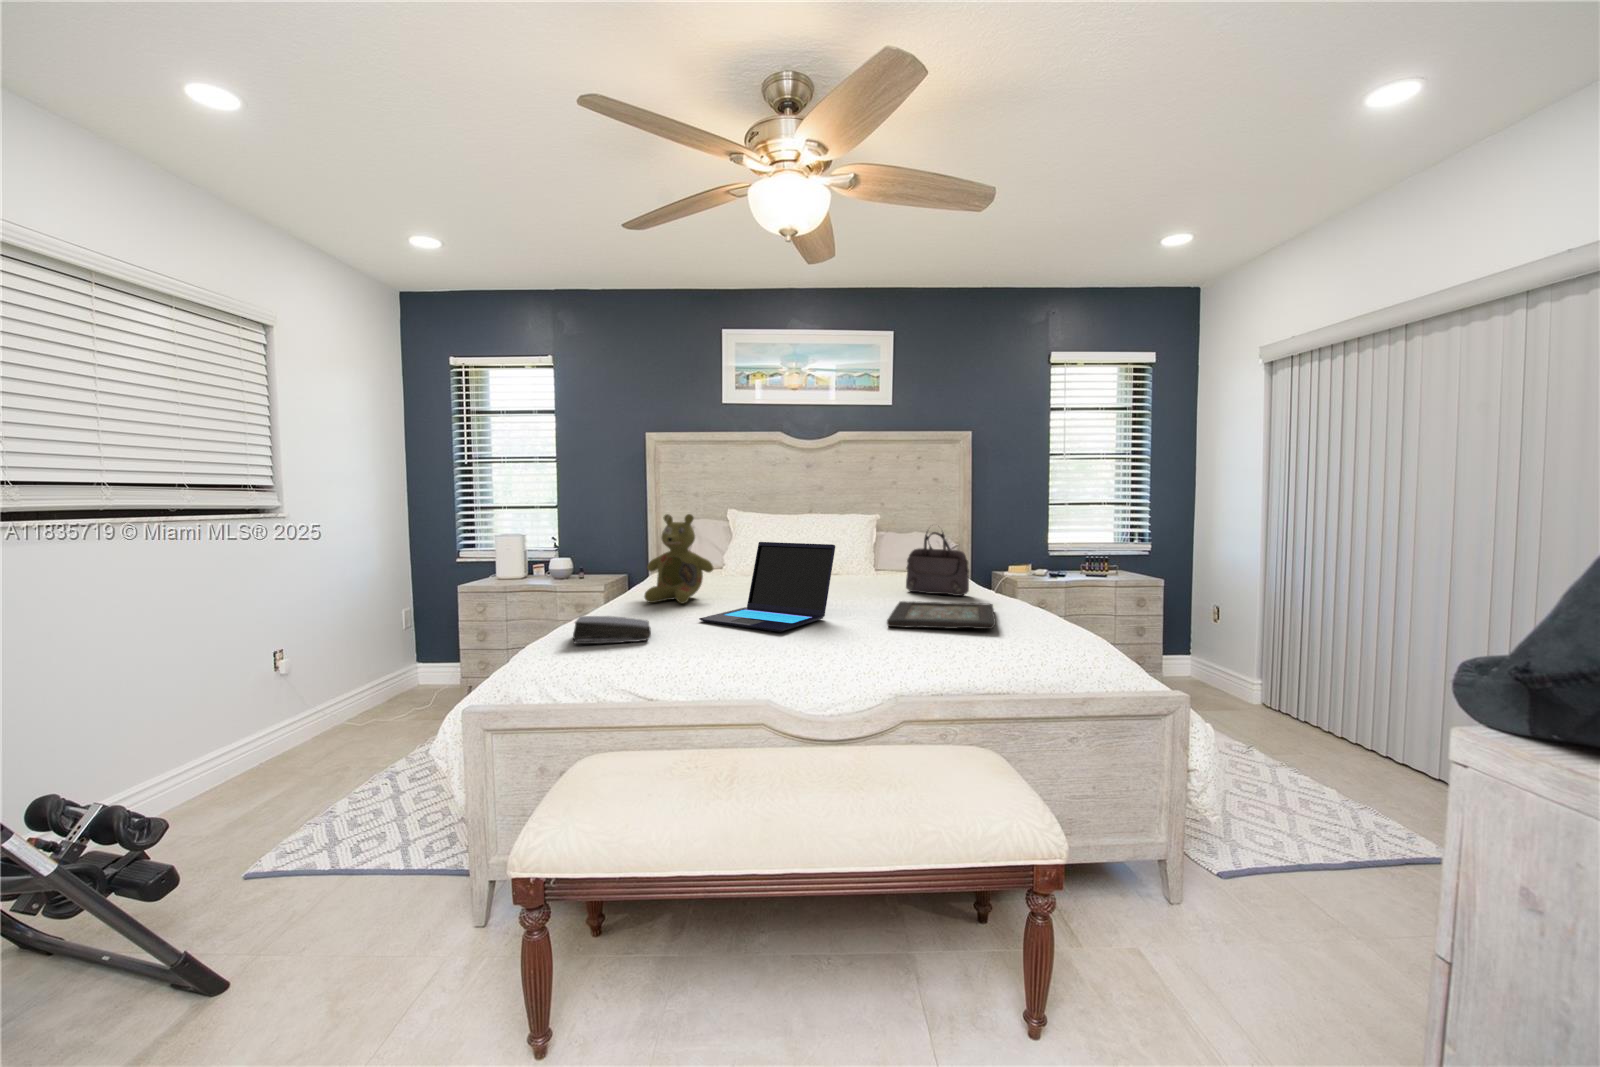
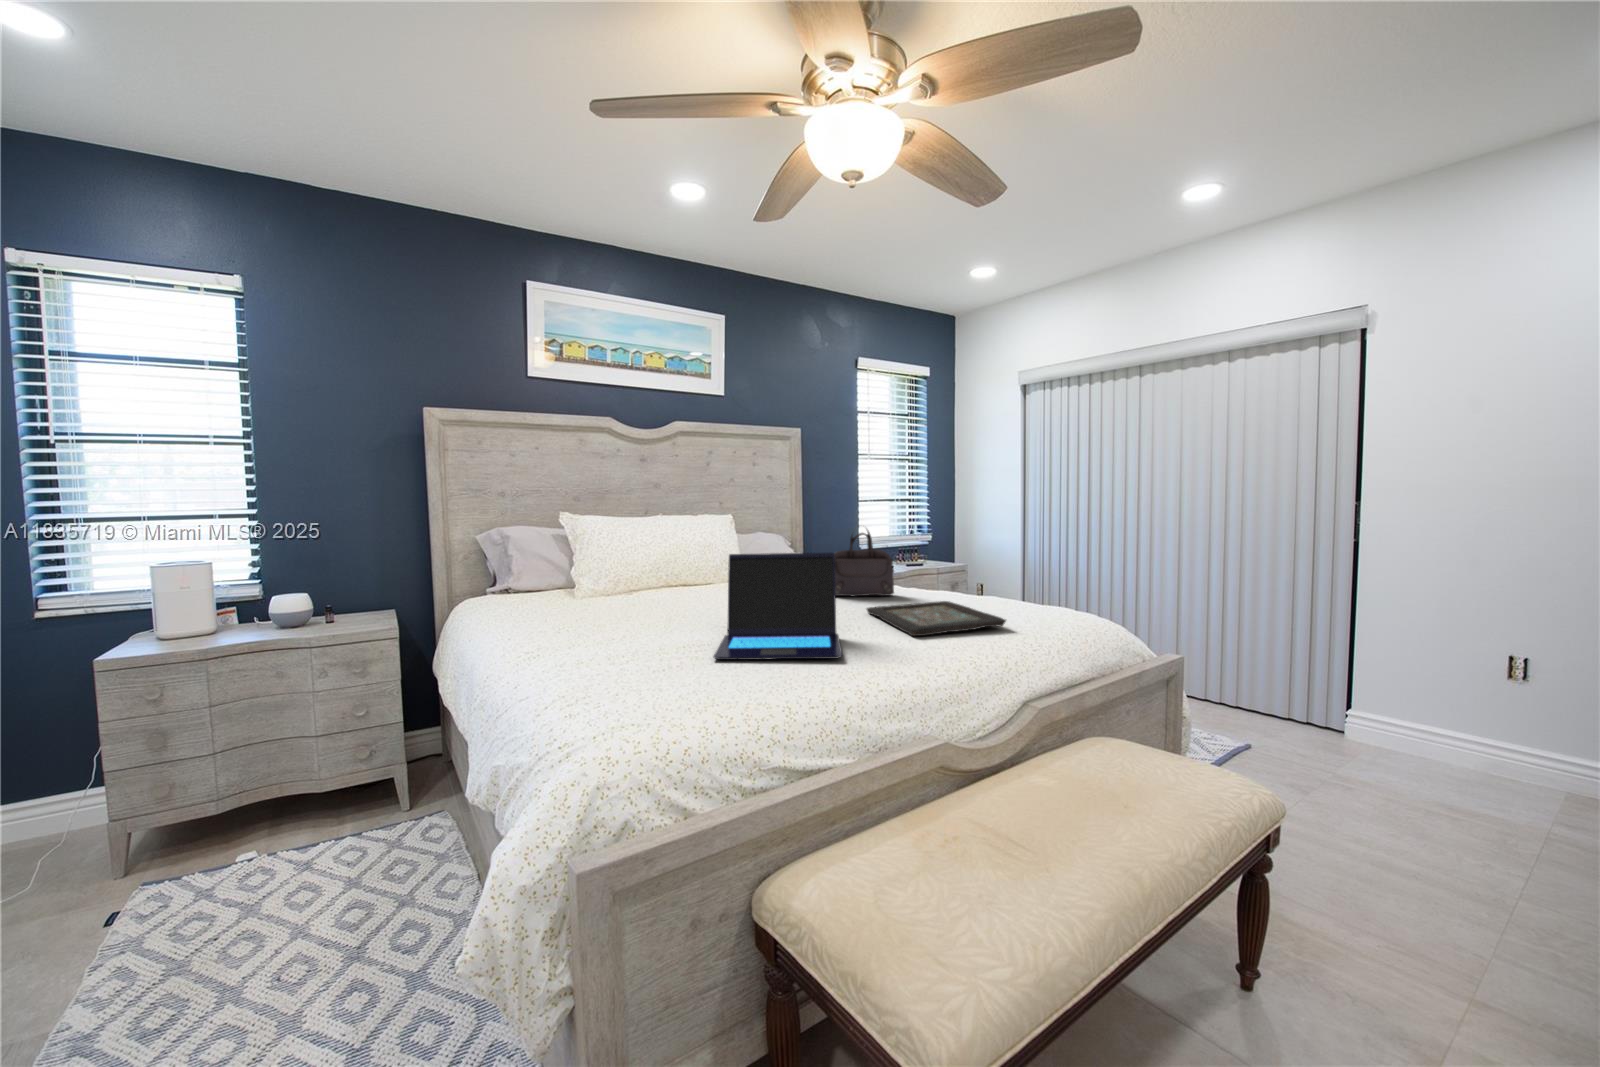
stuffed bear: present [644,514,713,604] -> none [558,523,654,645]
book: present [573,616,651,644] -> none [601,670,723,720]

